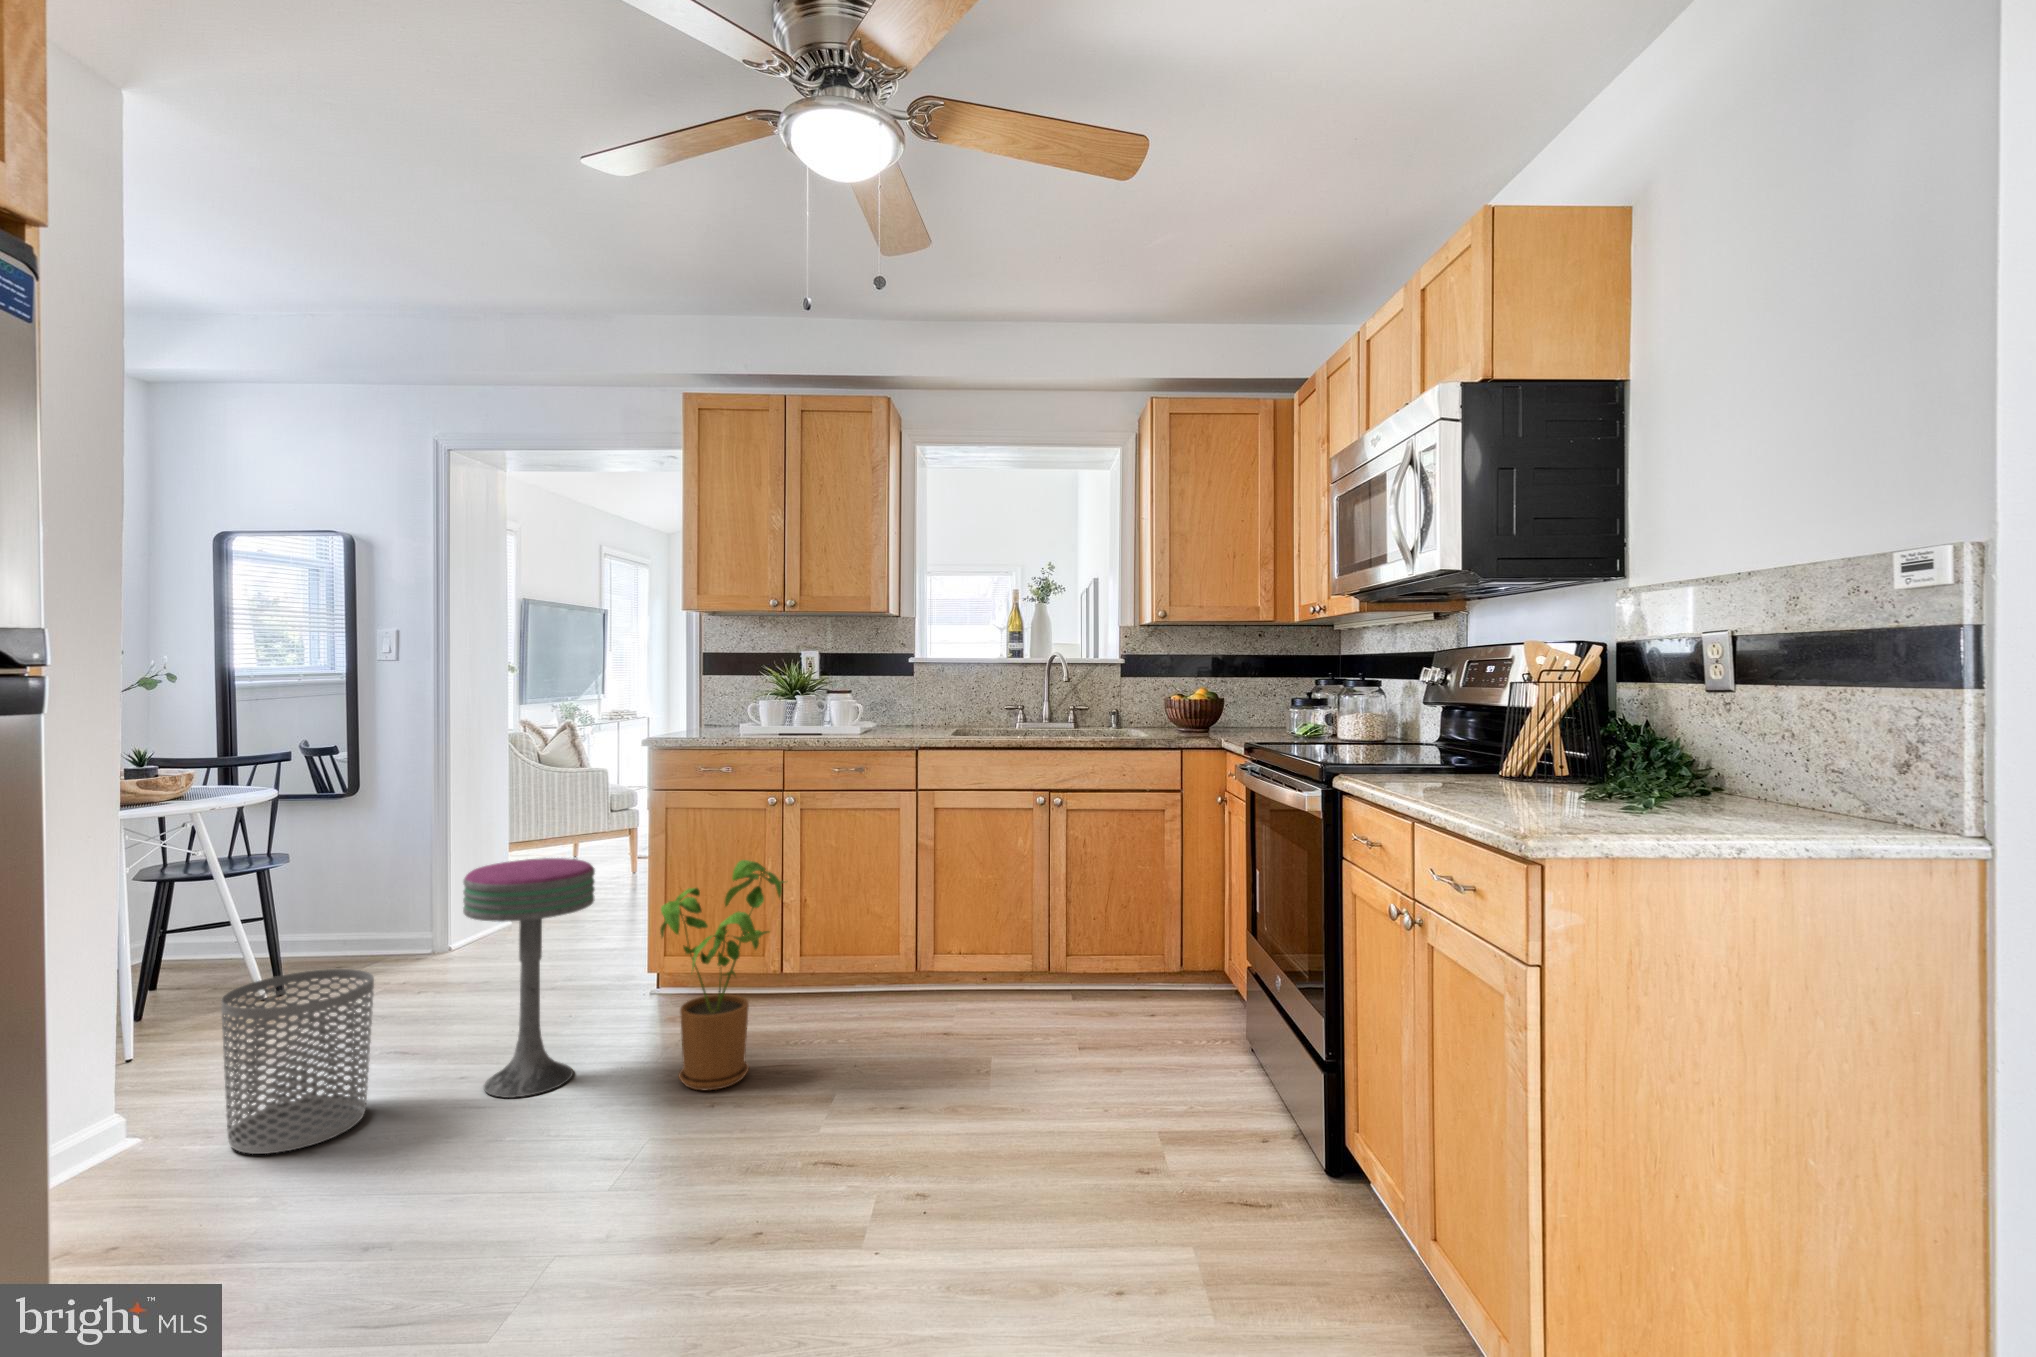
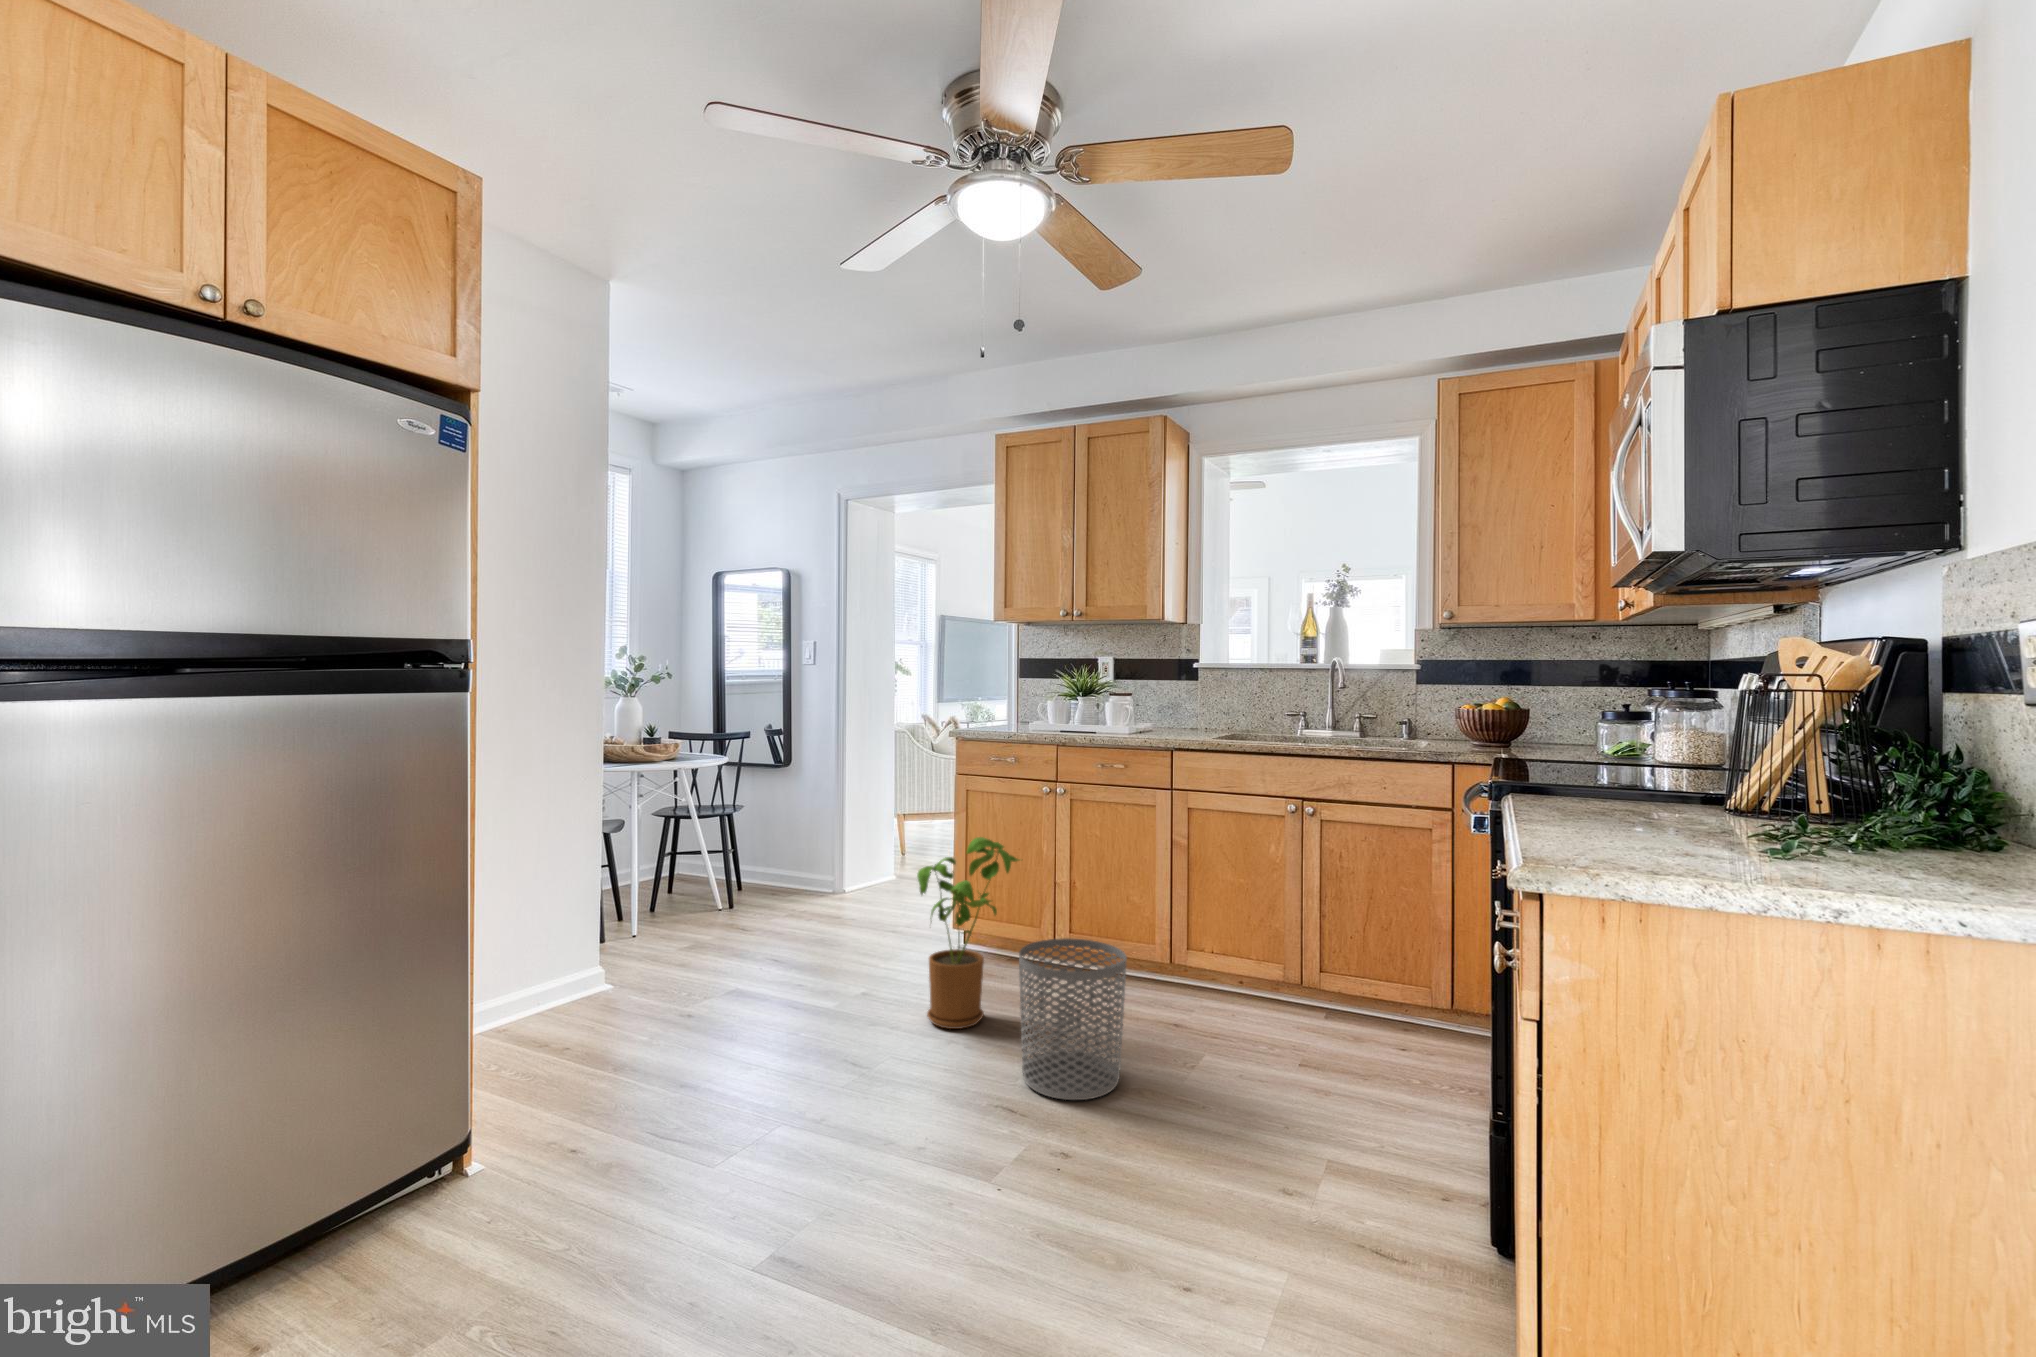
bar stool: present [463,858,595,1098] -> none [788,822,880,1005]
waste bin: present [221,969,374,1154] -> present [1019,938,1127,1100]

